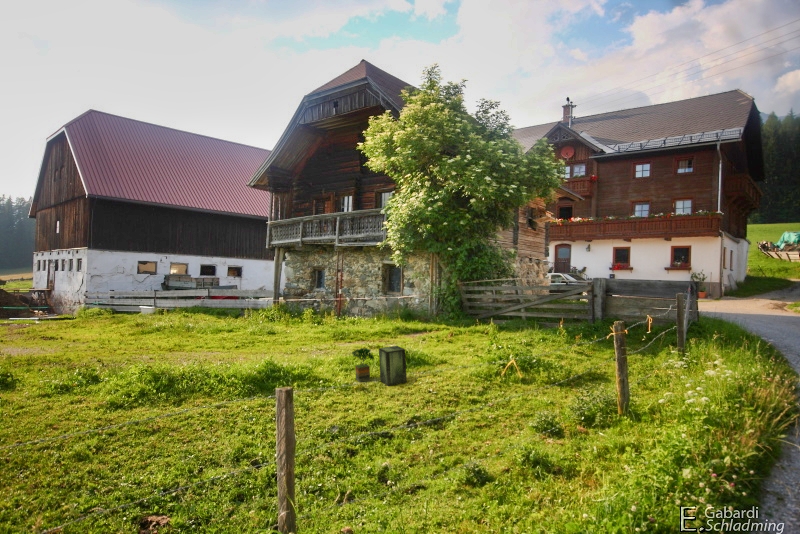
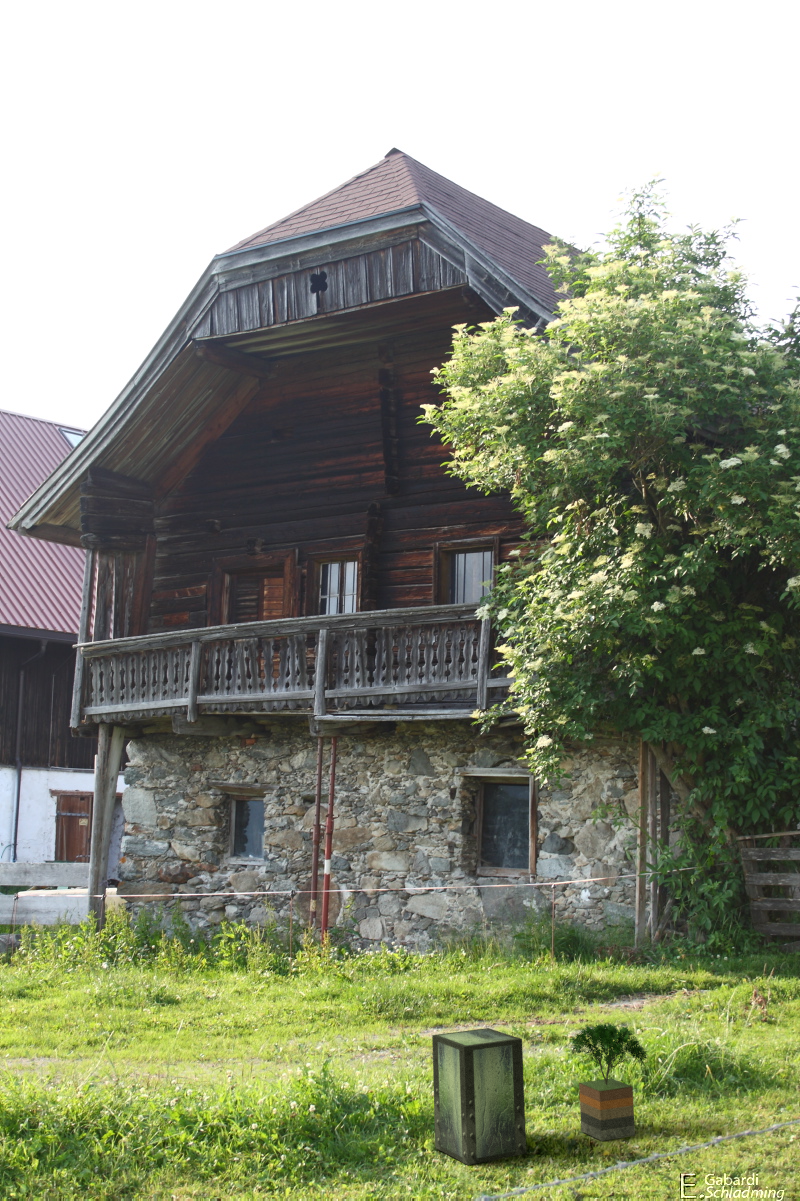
storage box: present [379,346,407,386] -> present [432,1028,526,1165]

